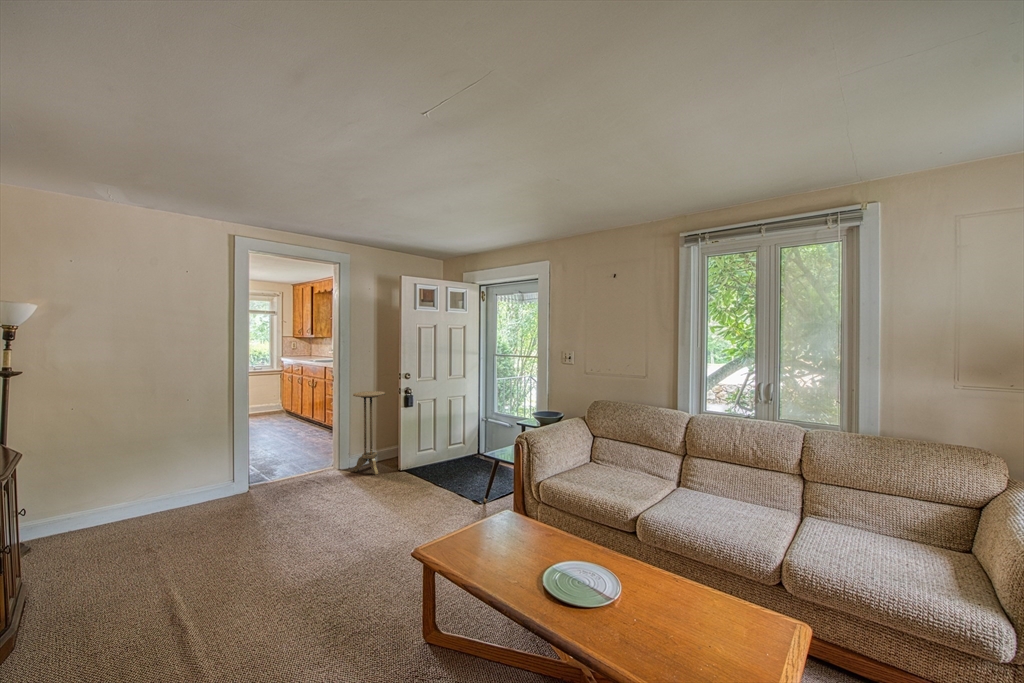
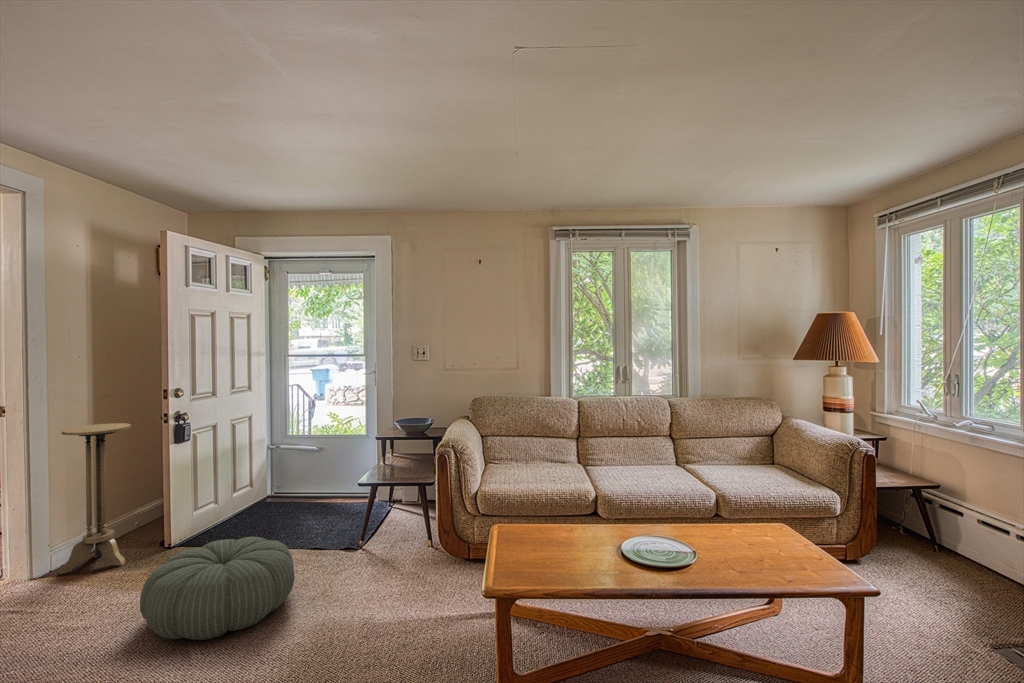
pouf: none [334,472,422,530] -> present [140,537,295,640]

